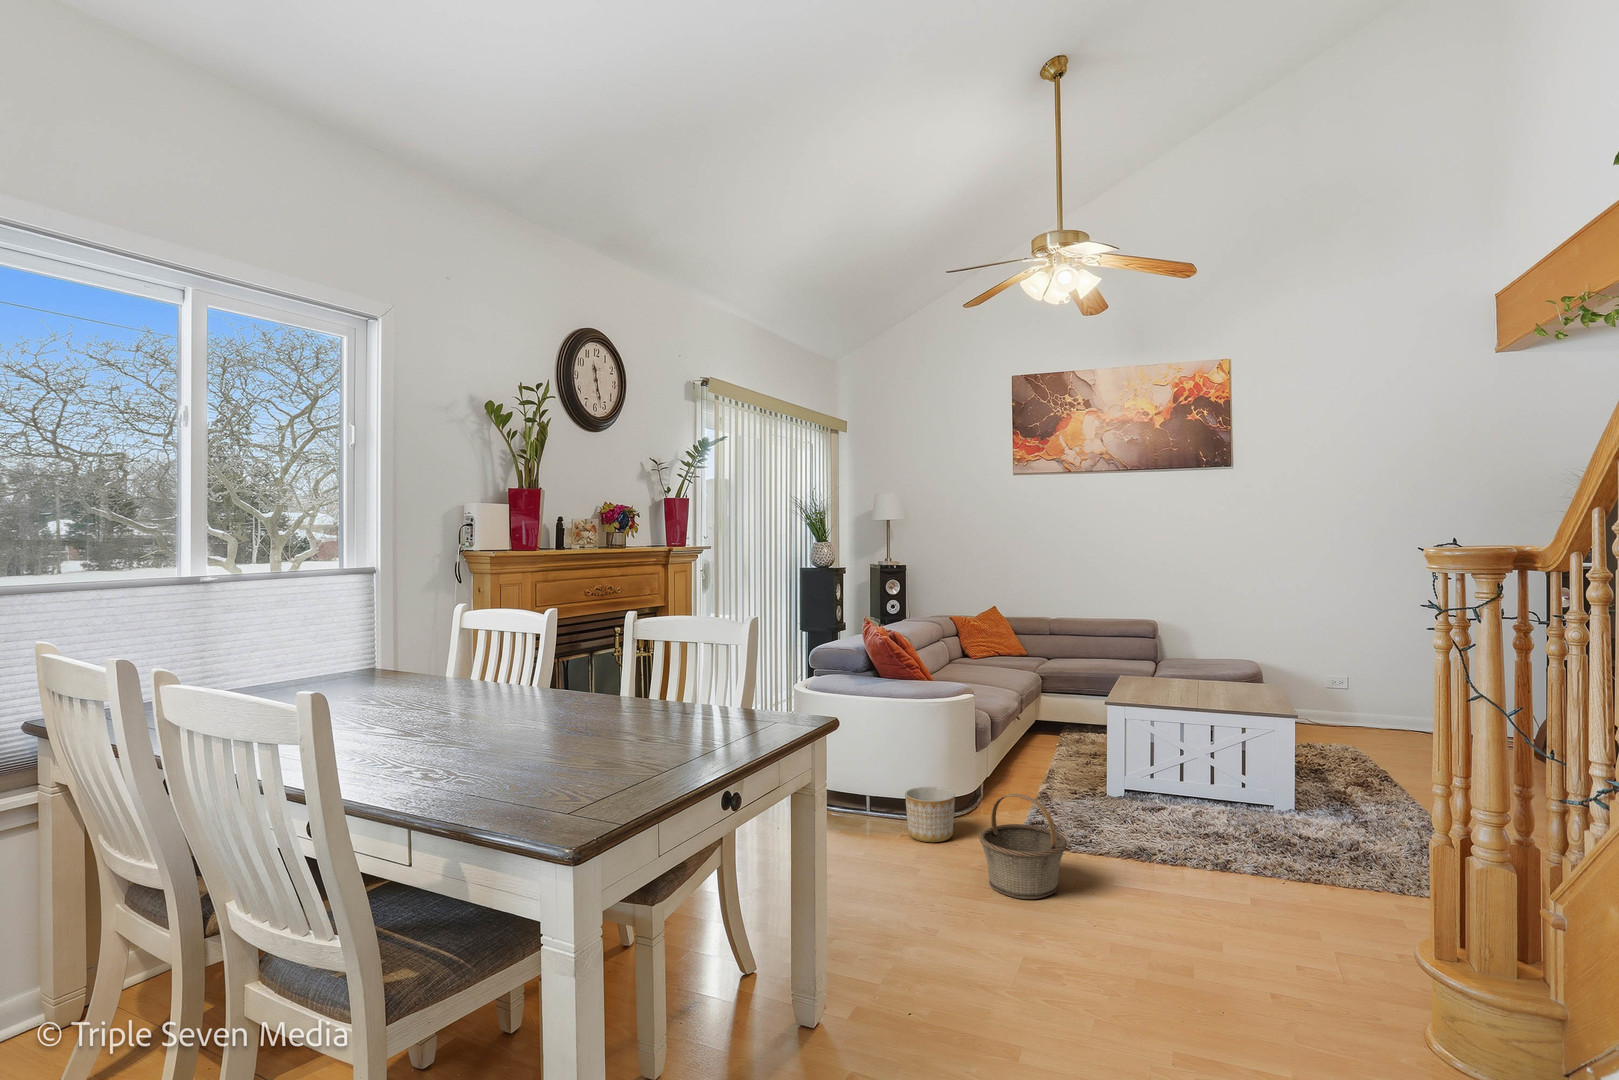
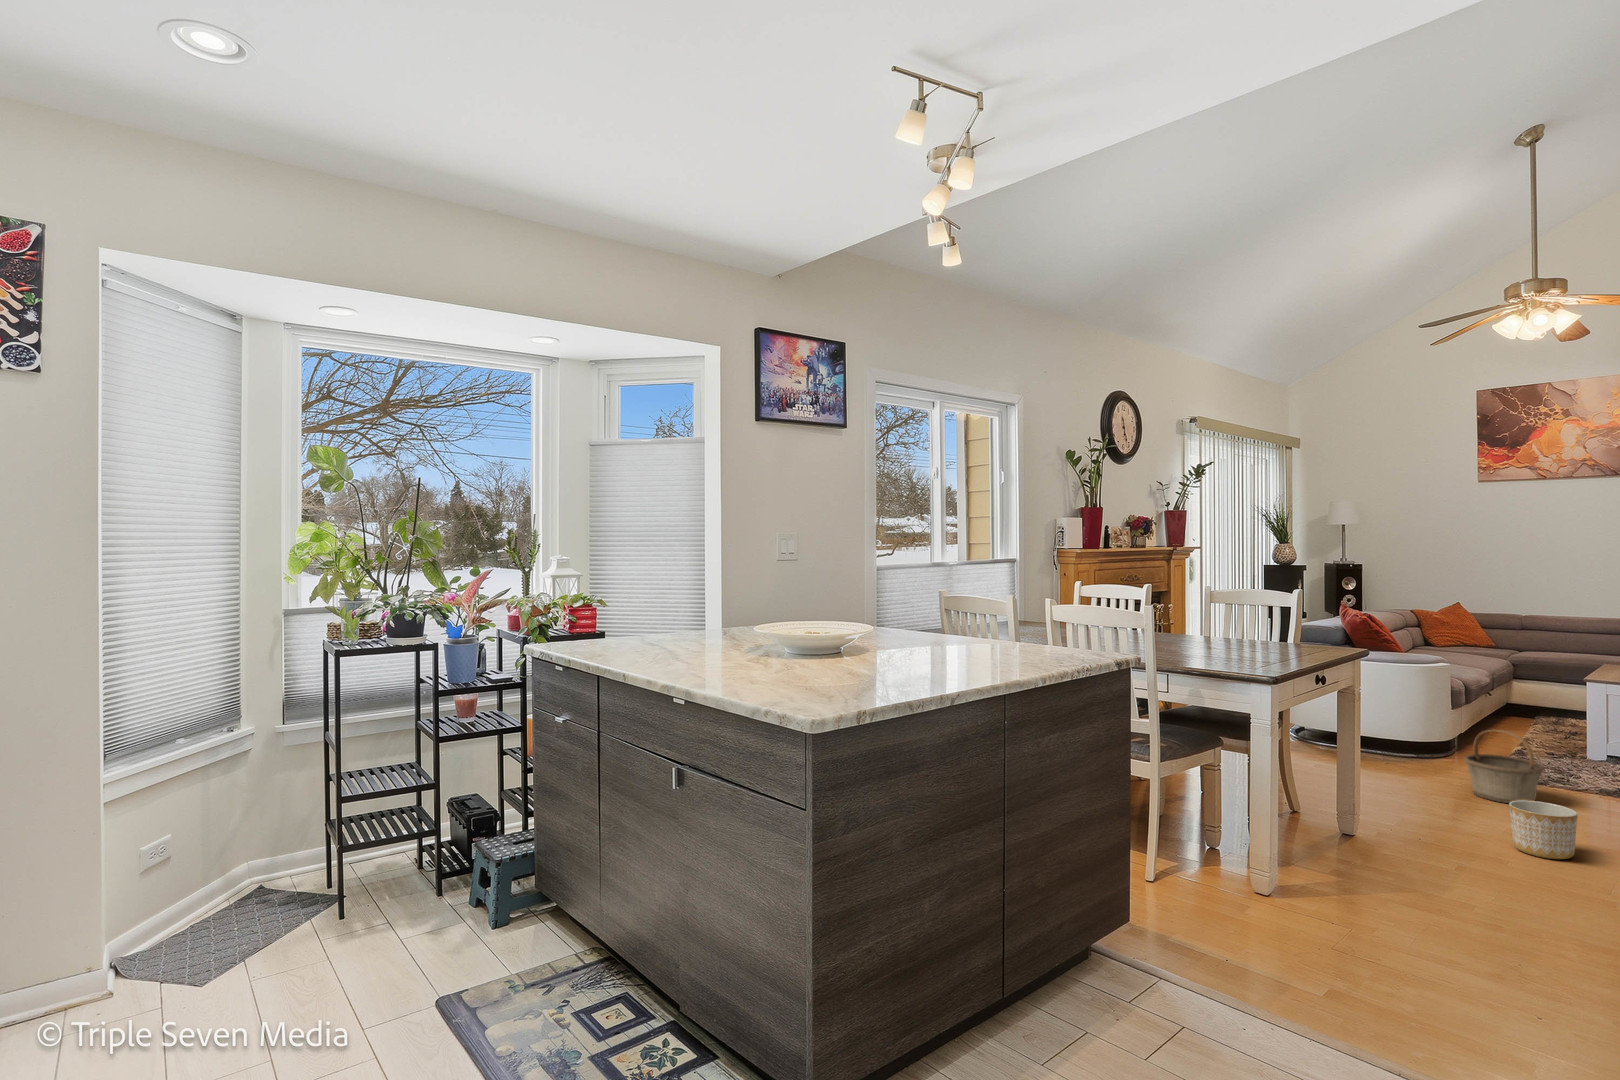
planter: present [905,787,955,842] -> present [1509,800,1578,859]

